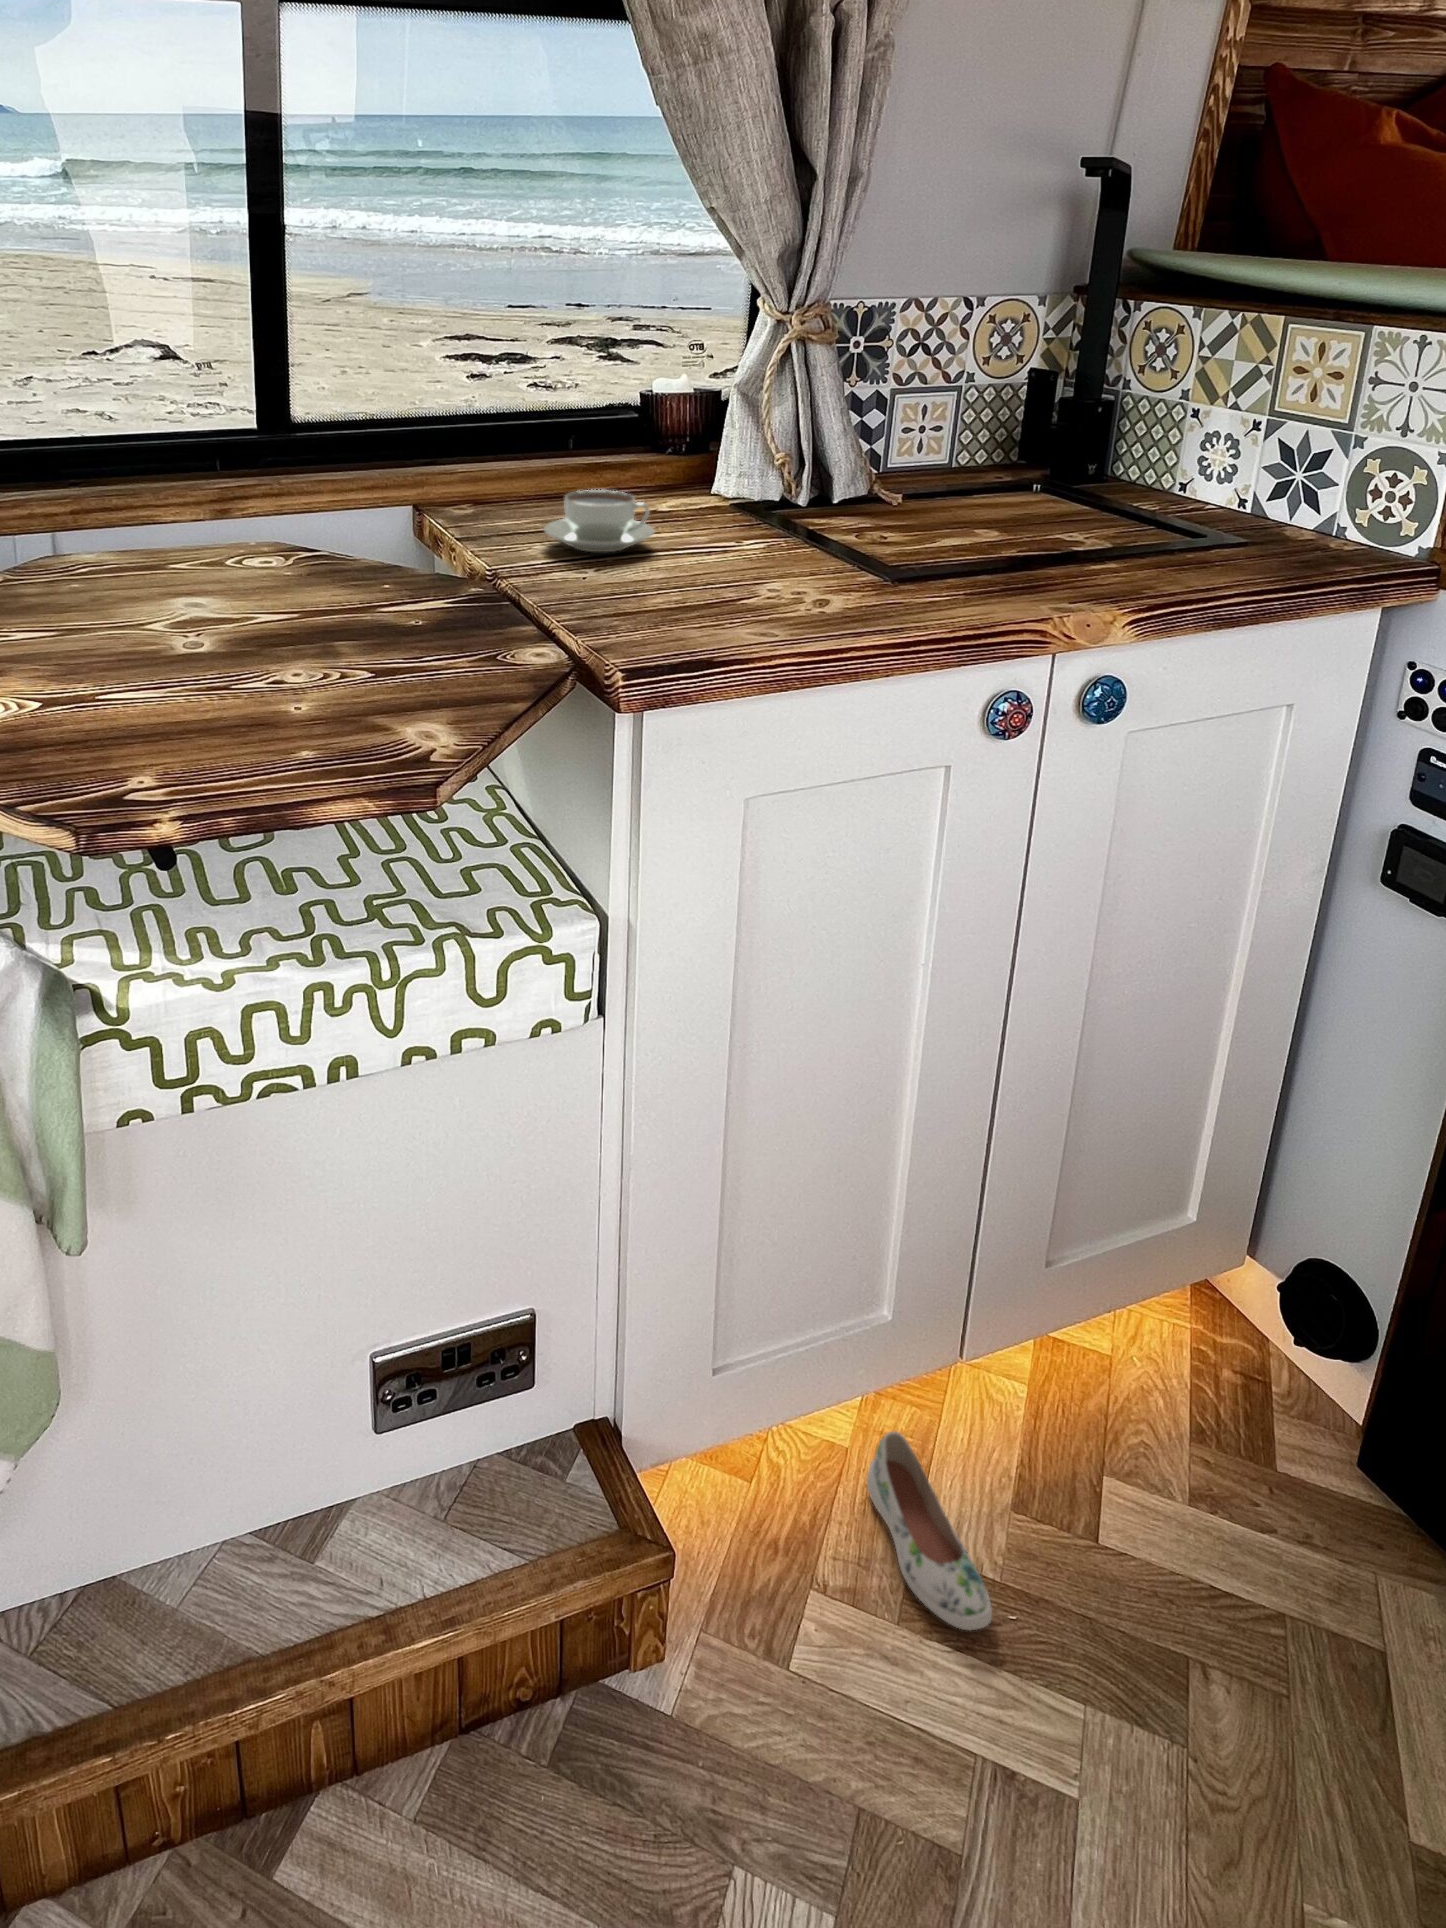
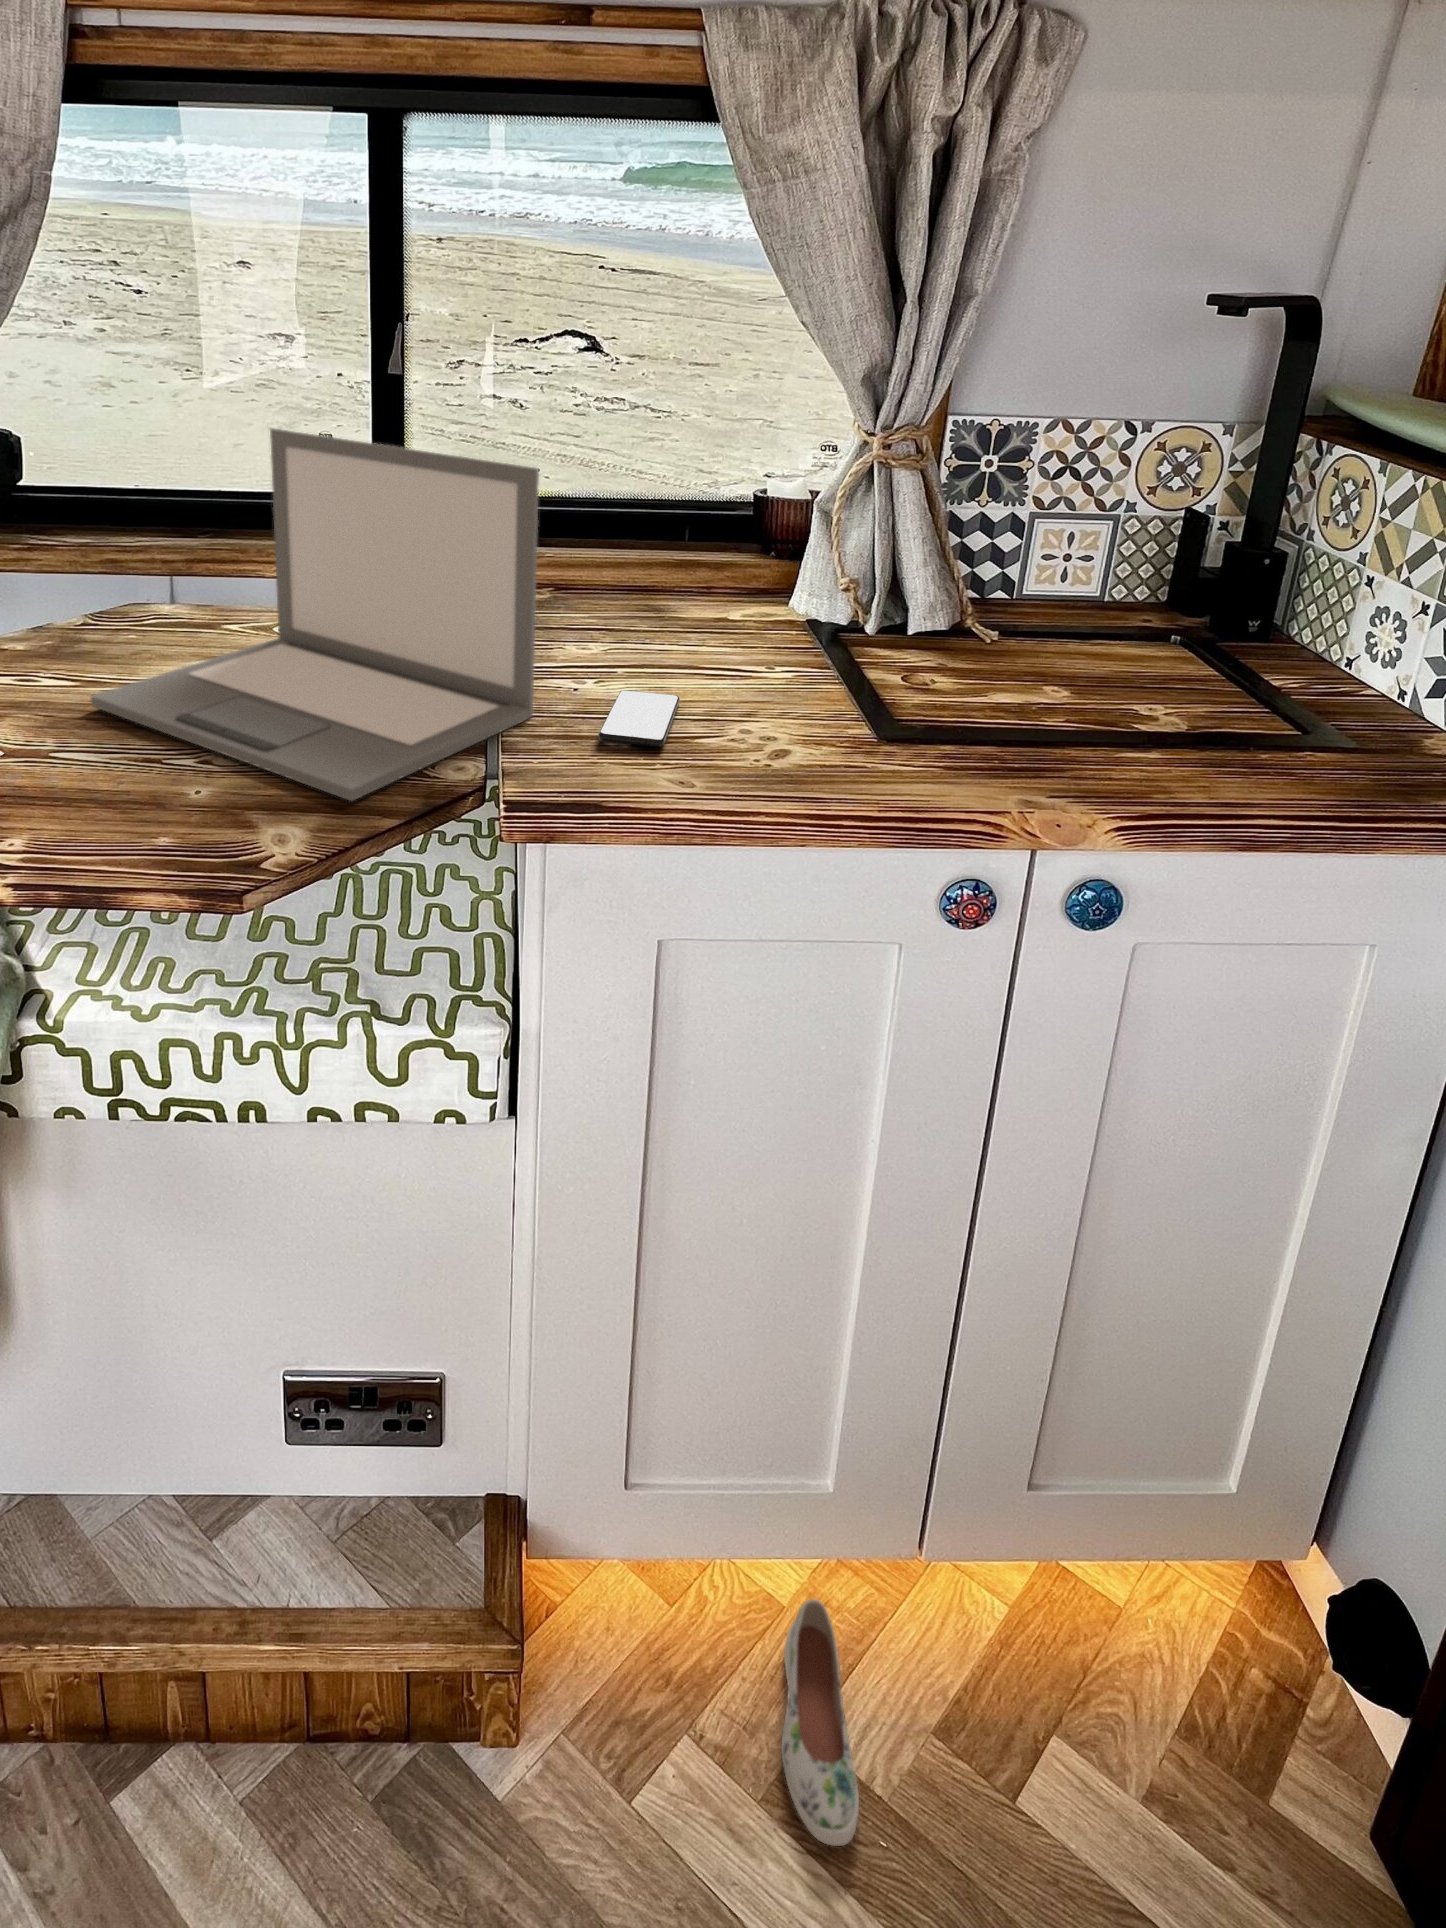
laptop: none [67,320,559,691] -> present [91,429,539,801]
coffee cup: present [544,490,654,552] -> none [586,605,692,668]
smartphone: none [620,569,712,614] -> present [598,690,680,746]

